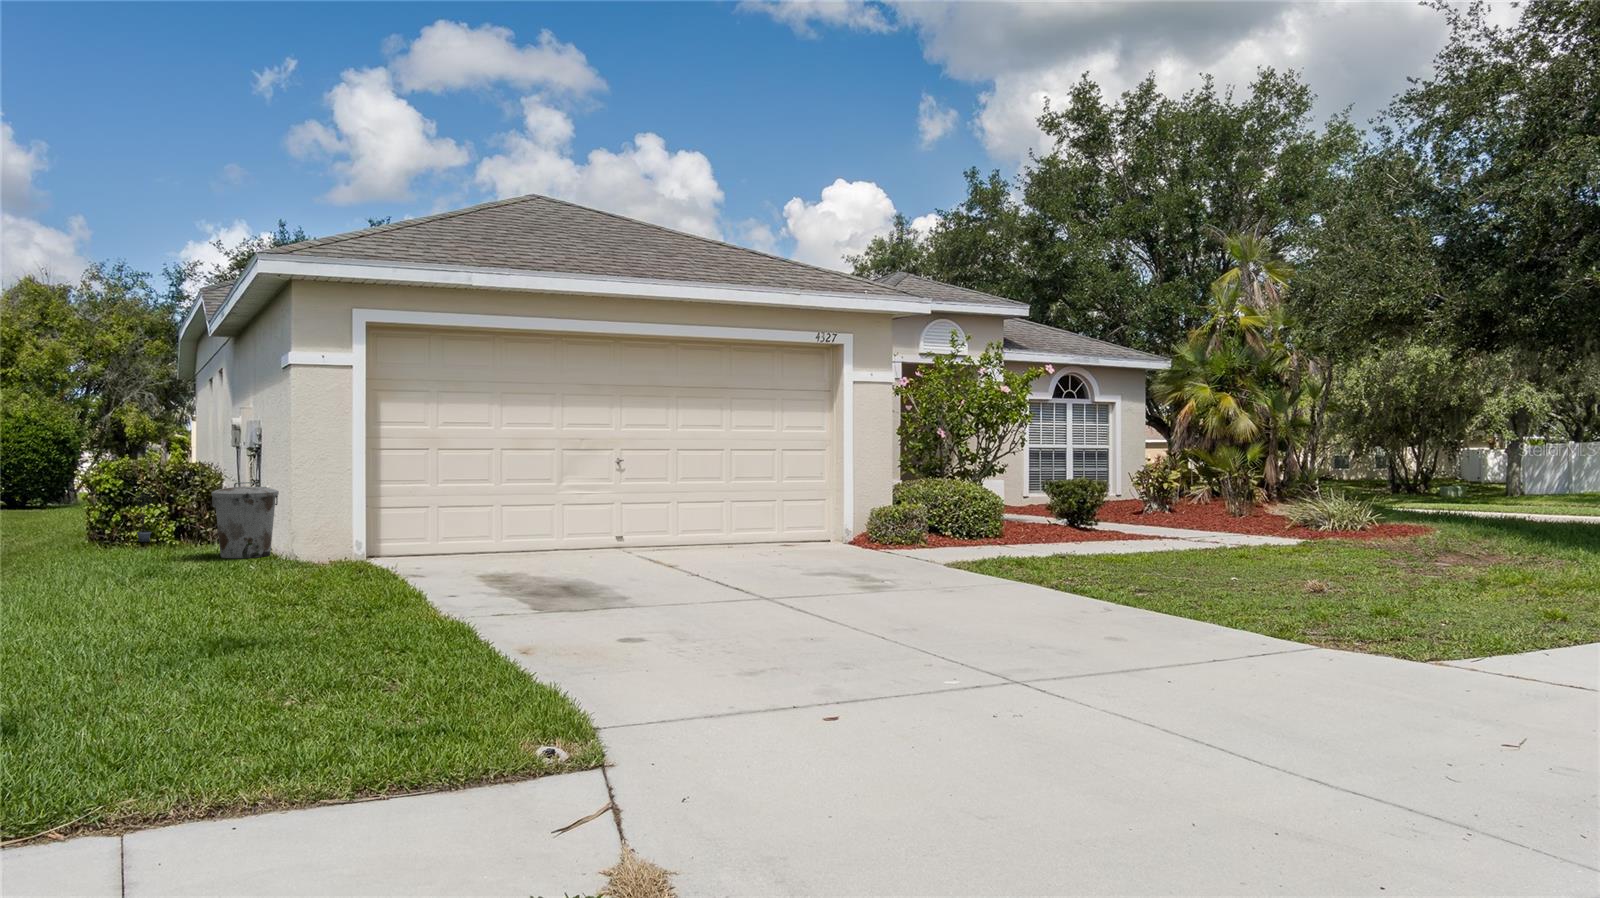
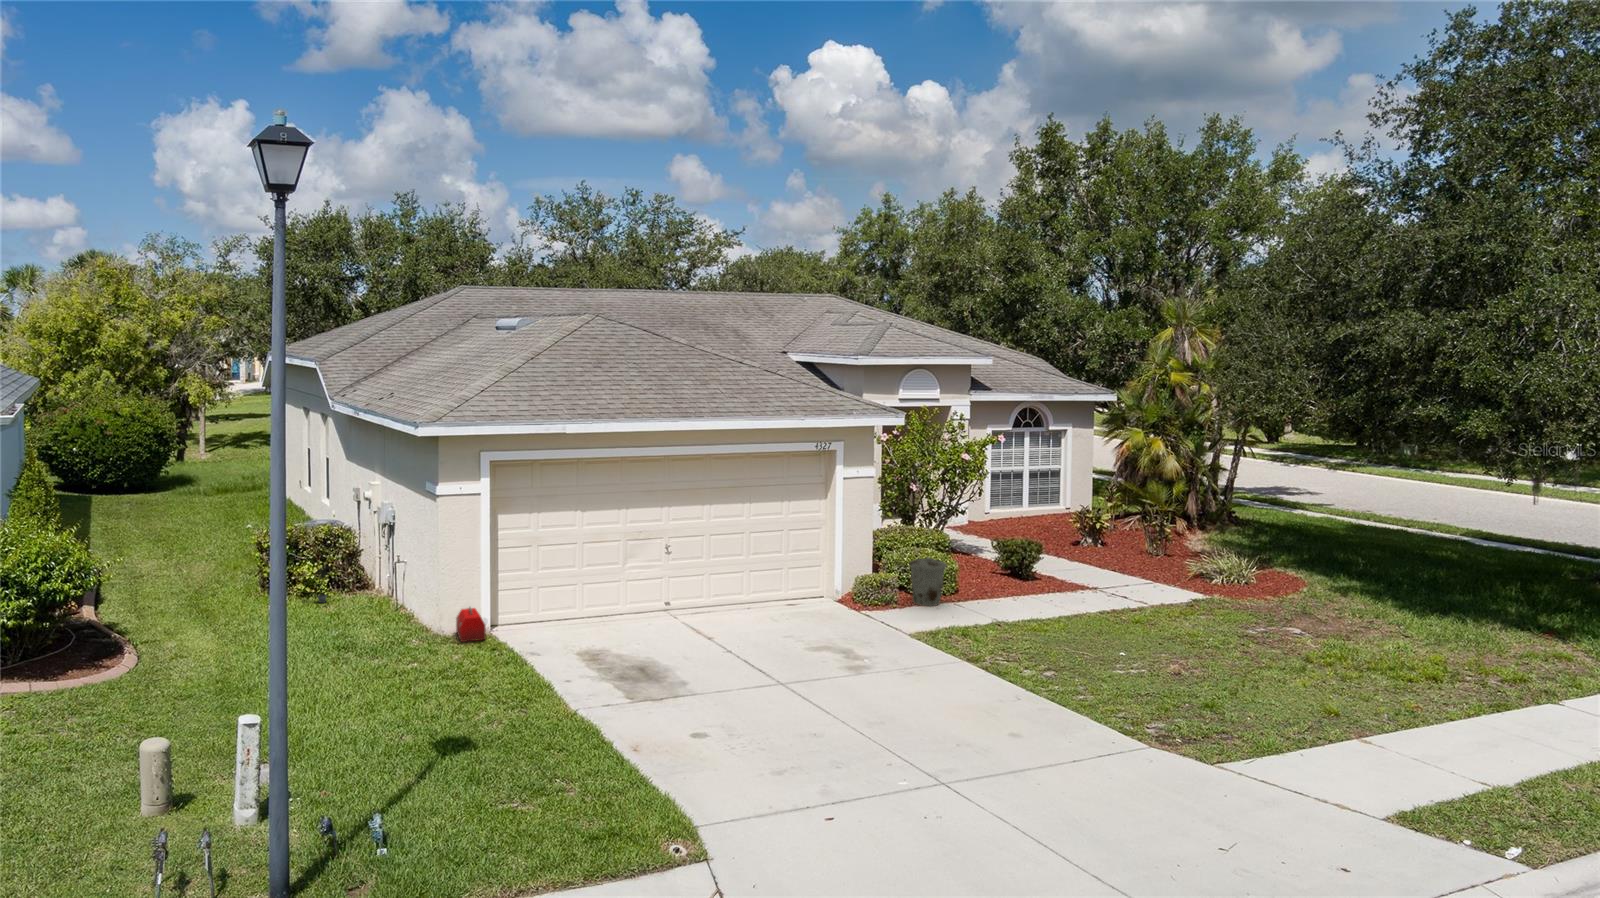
trash can: present [212,482,279,558] -> present [909,557,947,606]
toolbox: none [310,520,348,566] -> present [456,607,486,642]

